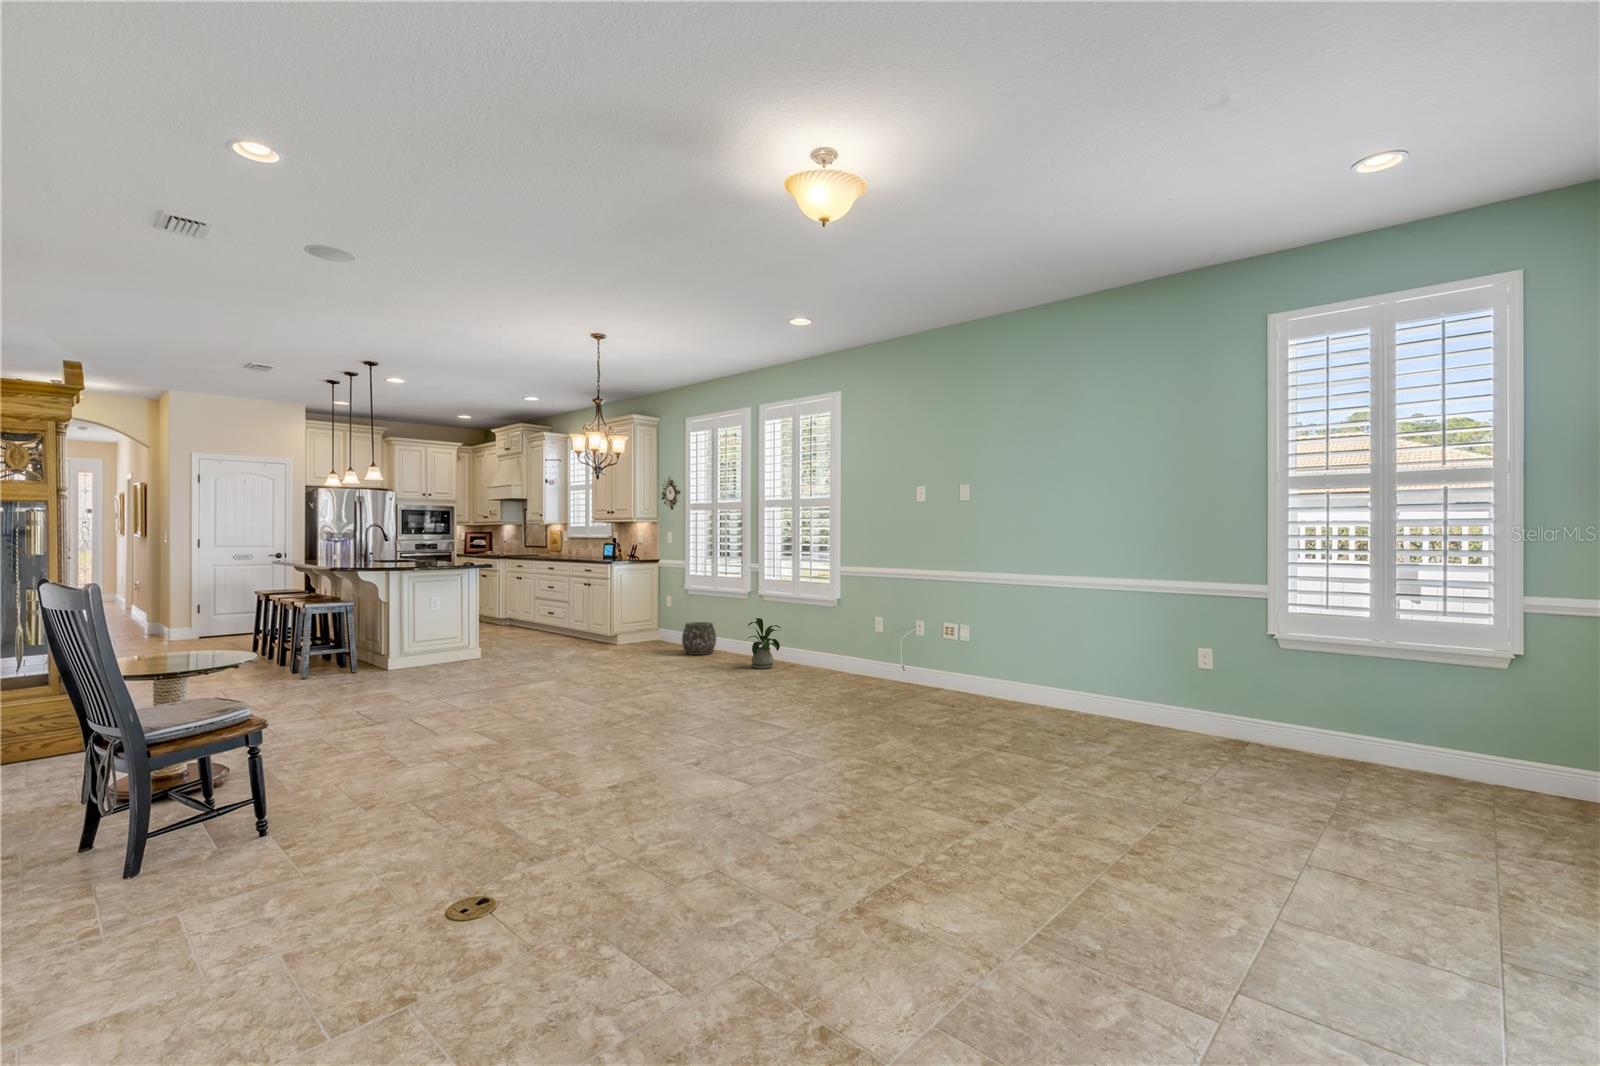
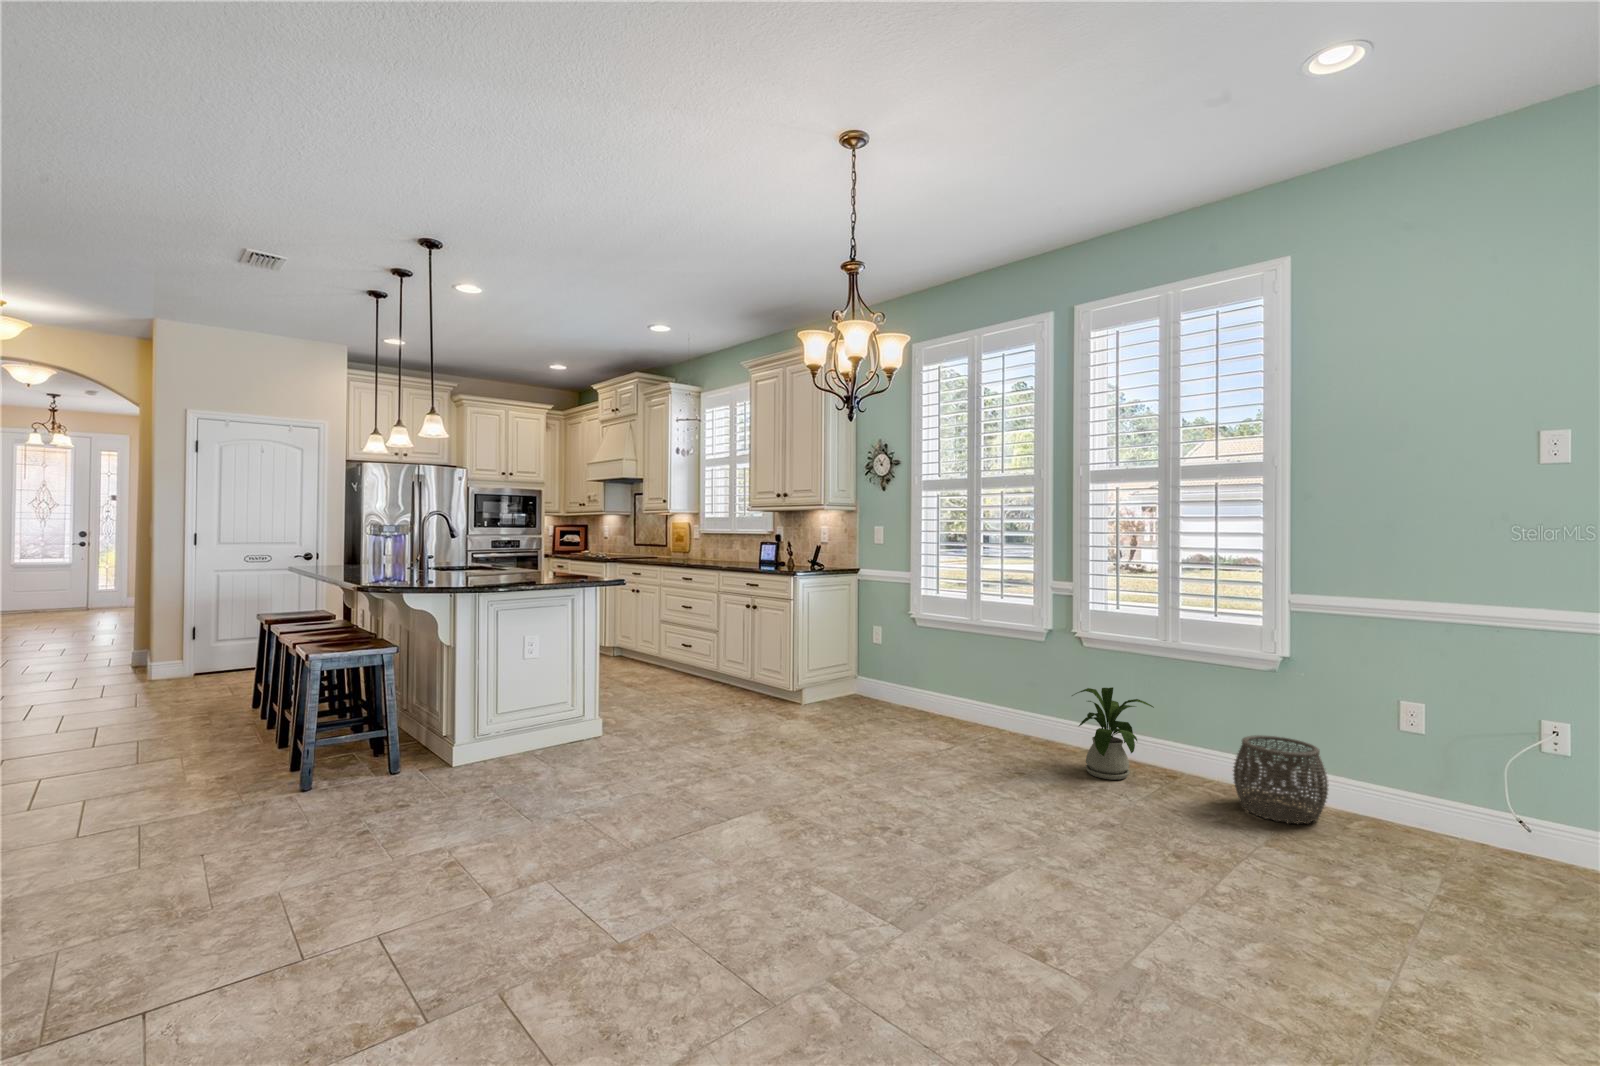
woven basket: present [682,622,716,655] -> present [1233,735,1329,824]

